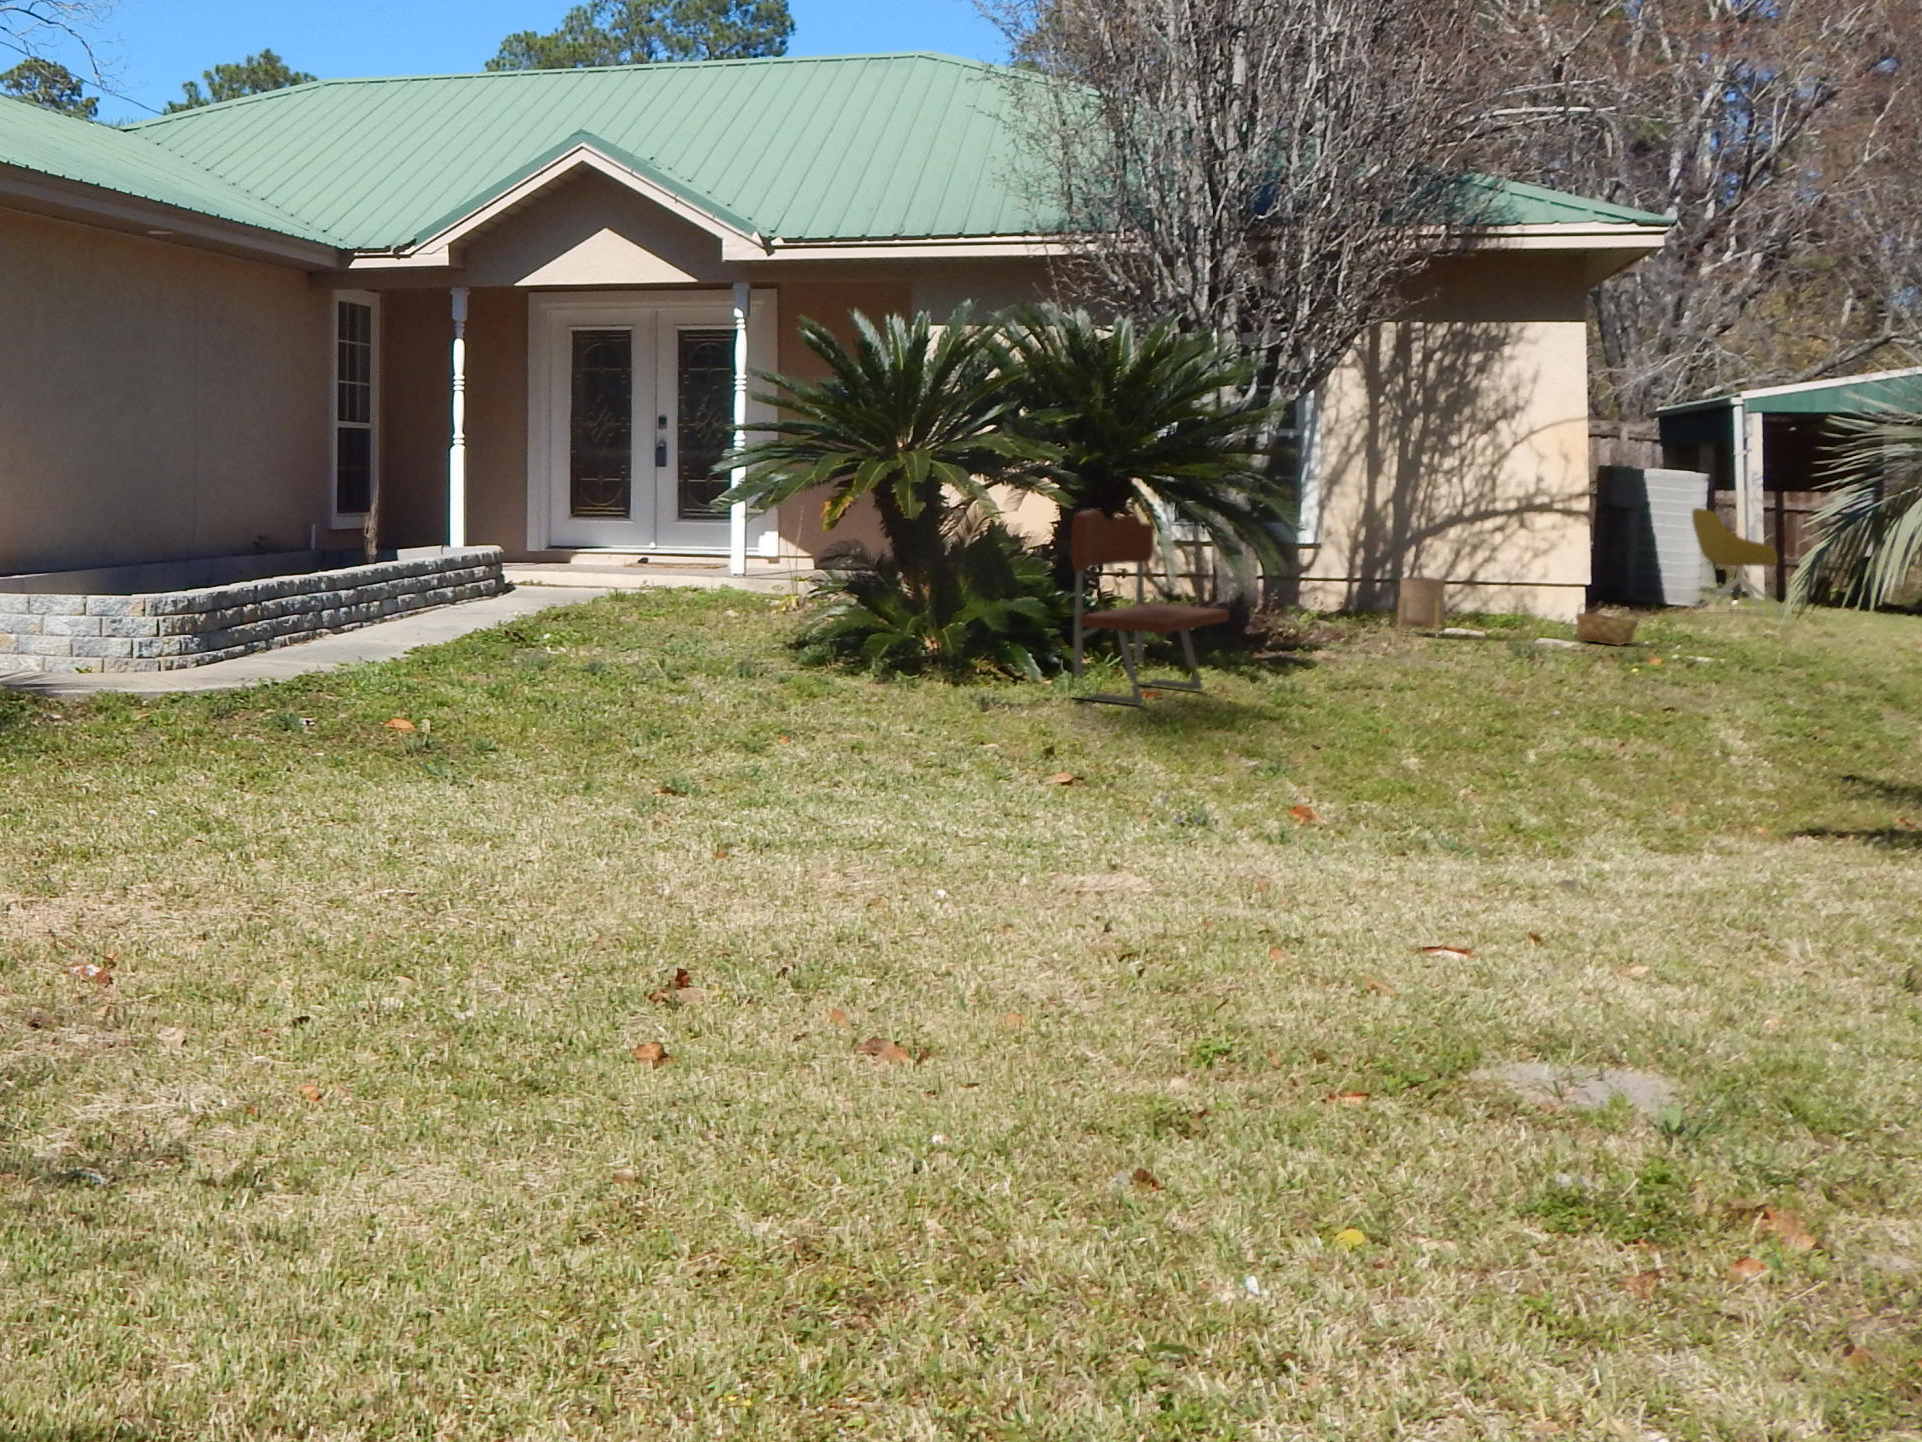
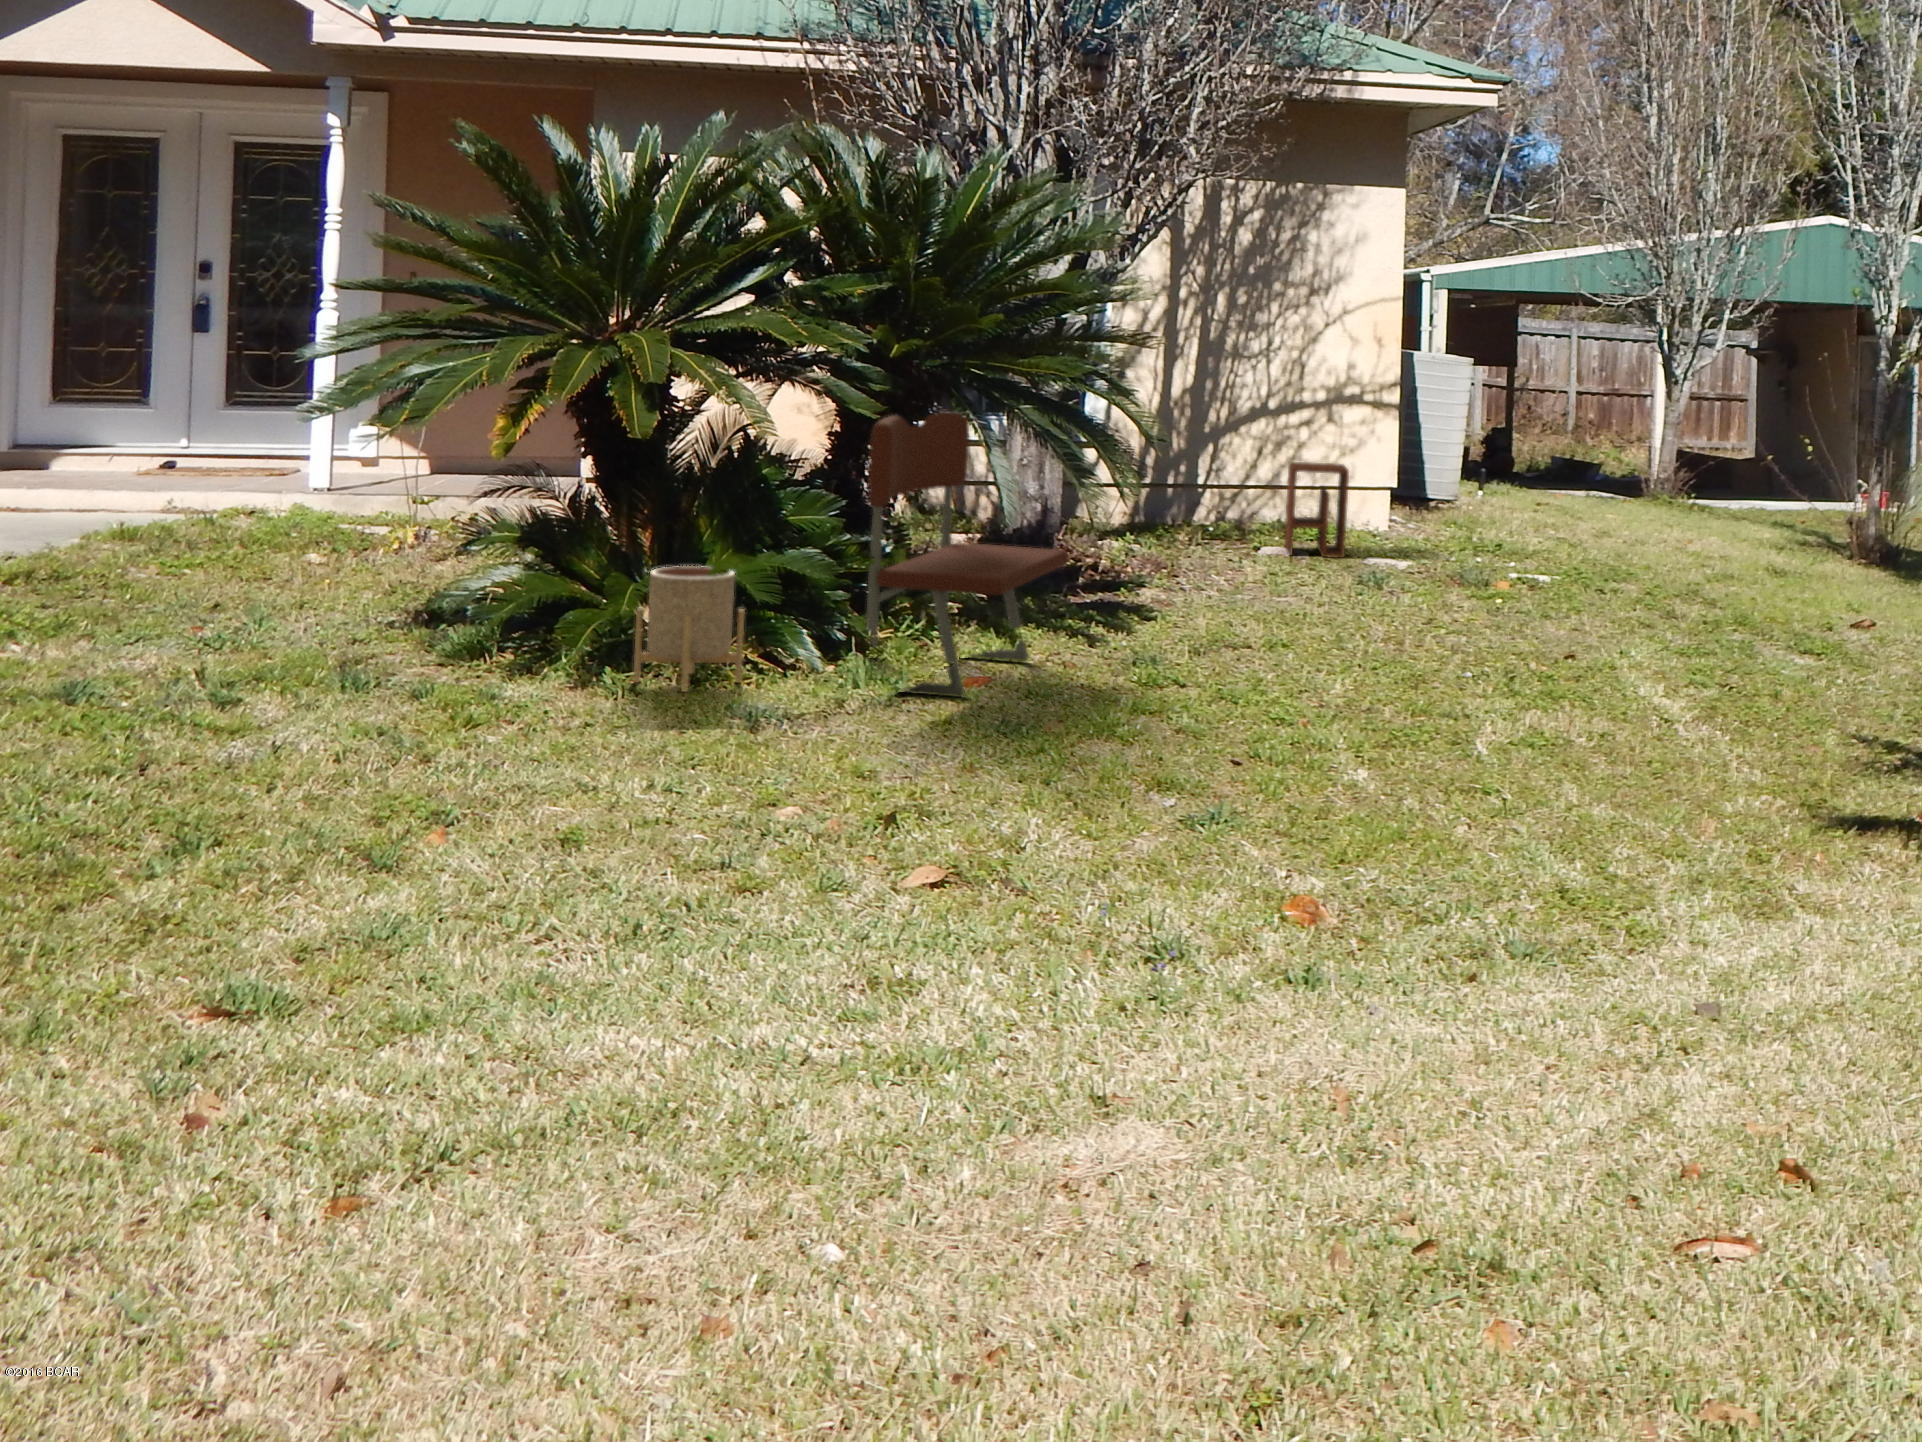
chair: present [1692,508,1780,616] -> none [1448,394,1527,507]
side table: none [1482,562,1537,645] -> present [1284,462,1349,558]
planter: present [1398,577,1445,637] -> present [633,566,744,692]
woven basket: present [1576,611,1638,646] -> none [1381,507,1444,555]

